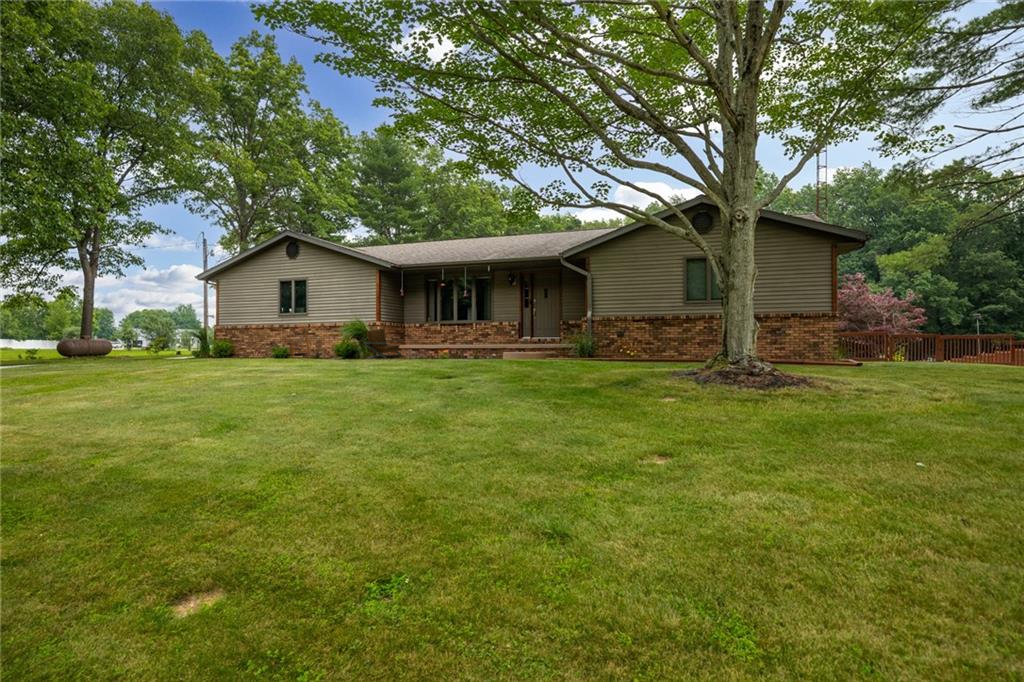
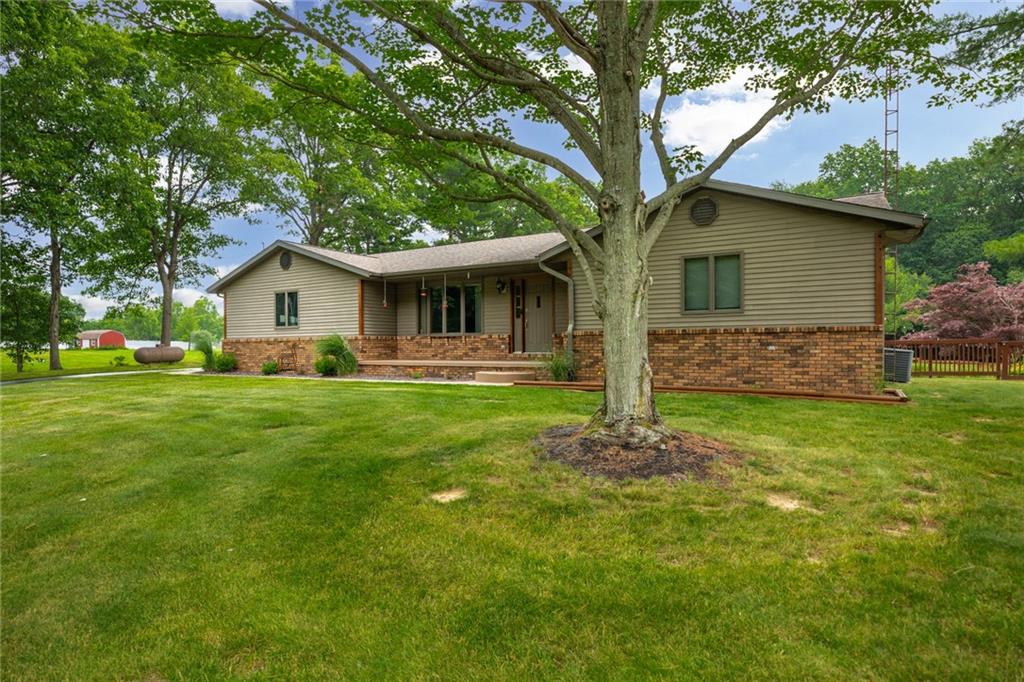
lounge chair: present [363,329,402,358] -> none [332,345,377,379]

